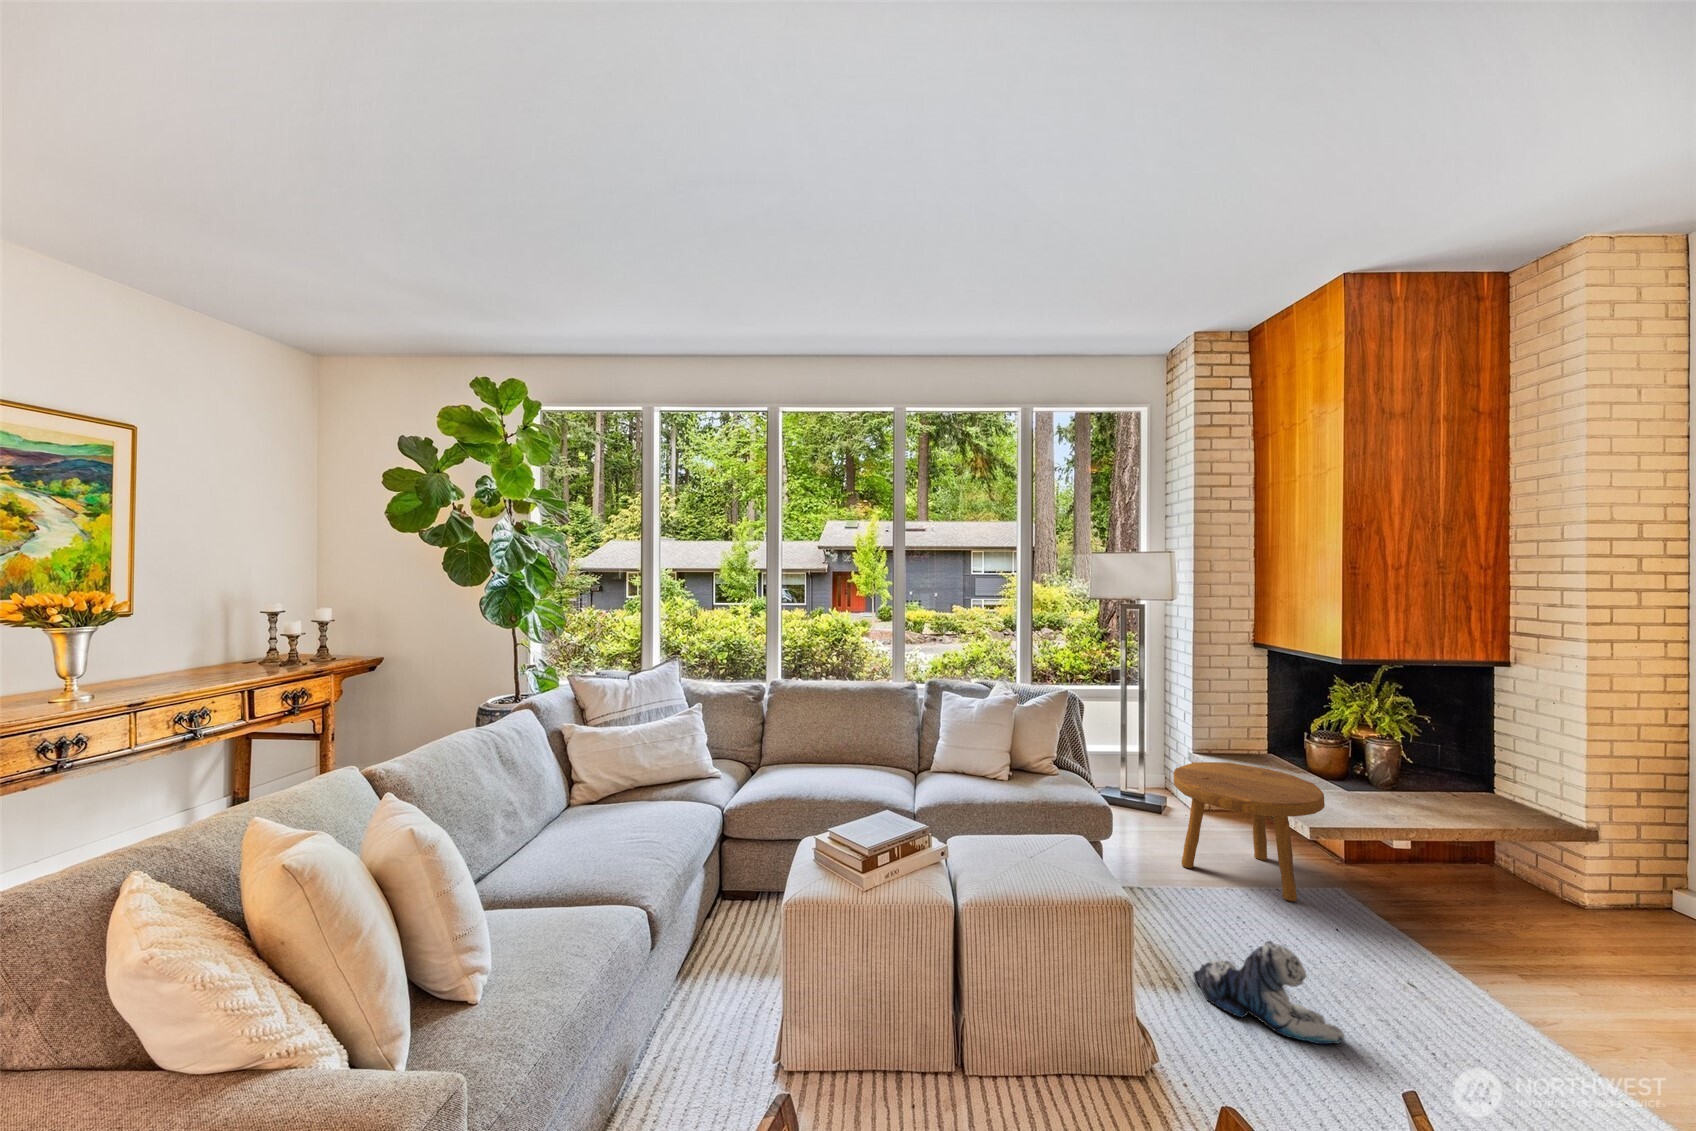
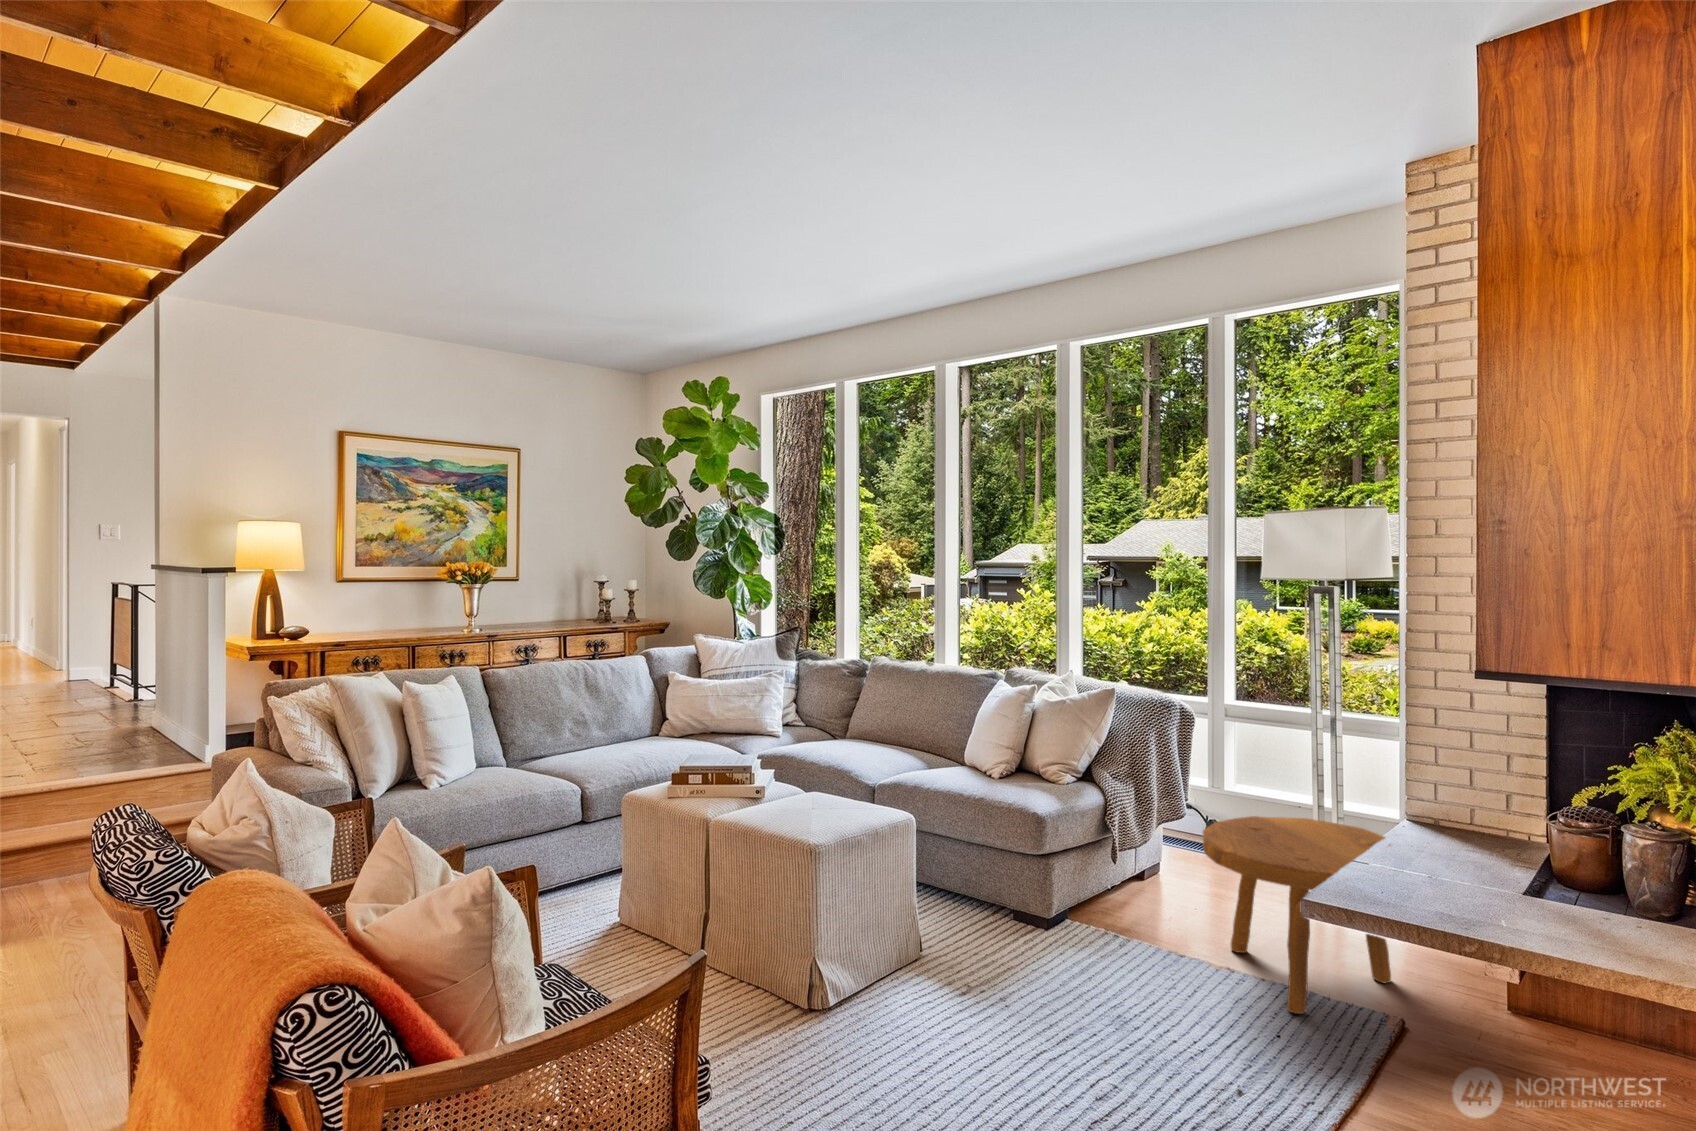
plush toy: present [1193,941,1345,1044] -> none [957,959,1038,1074]

